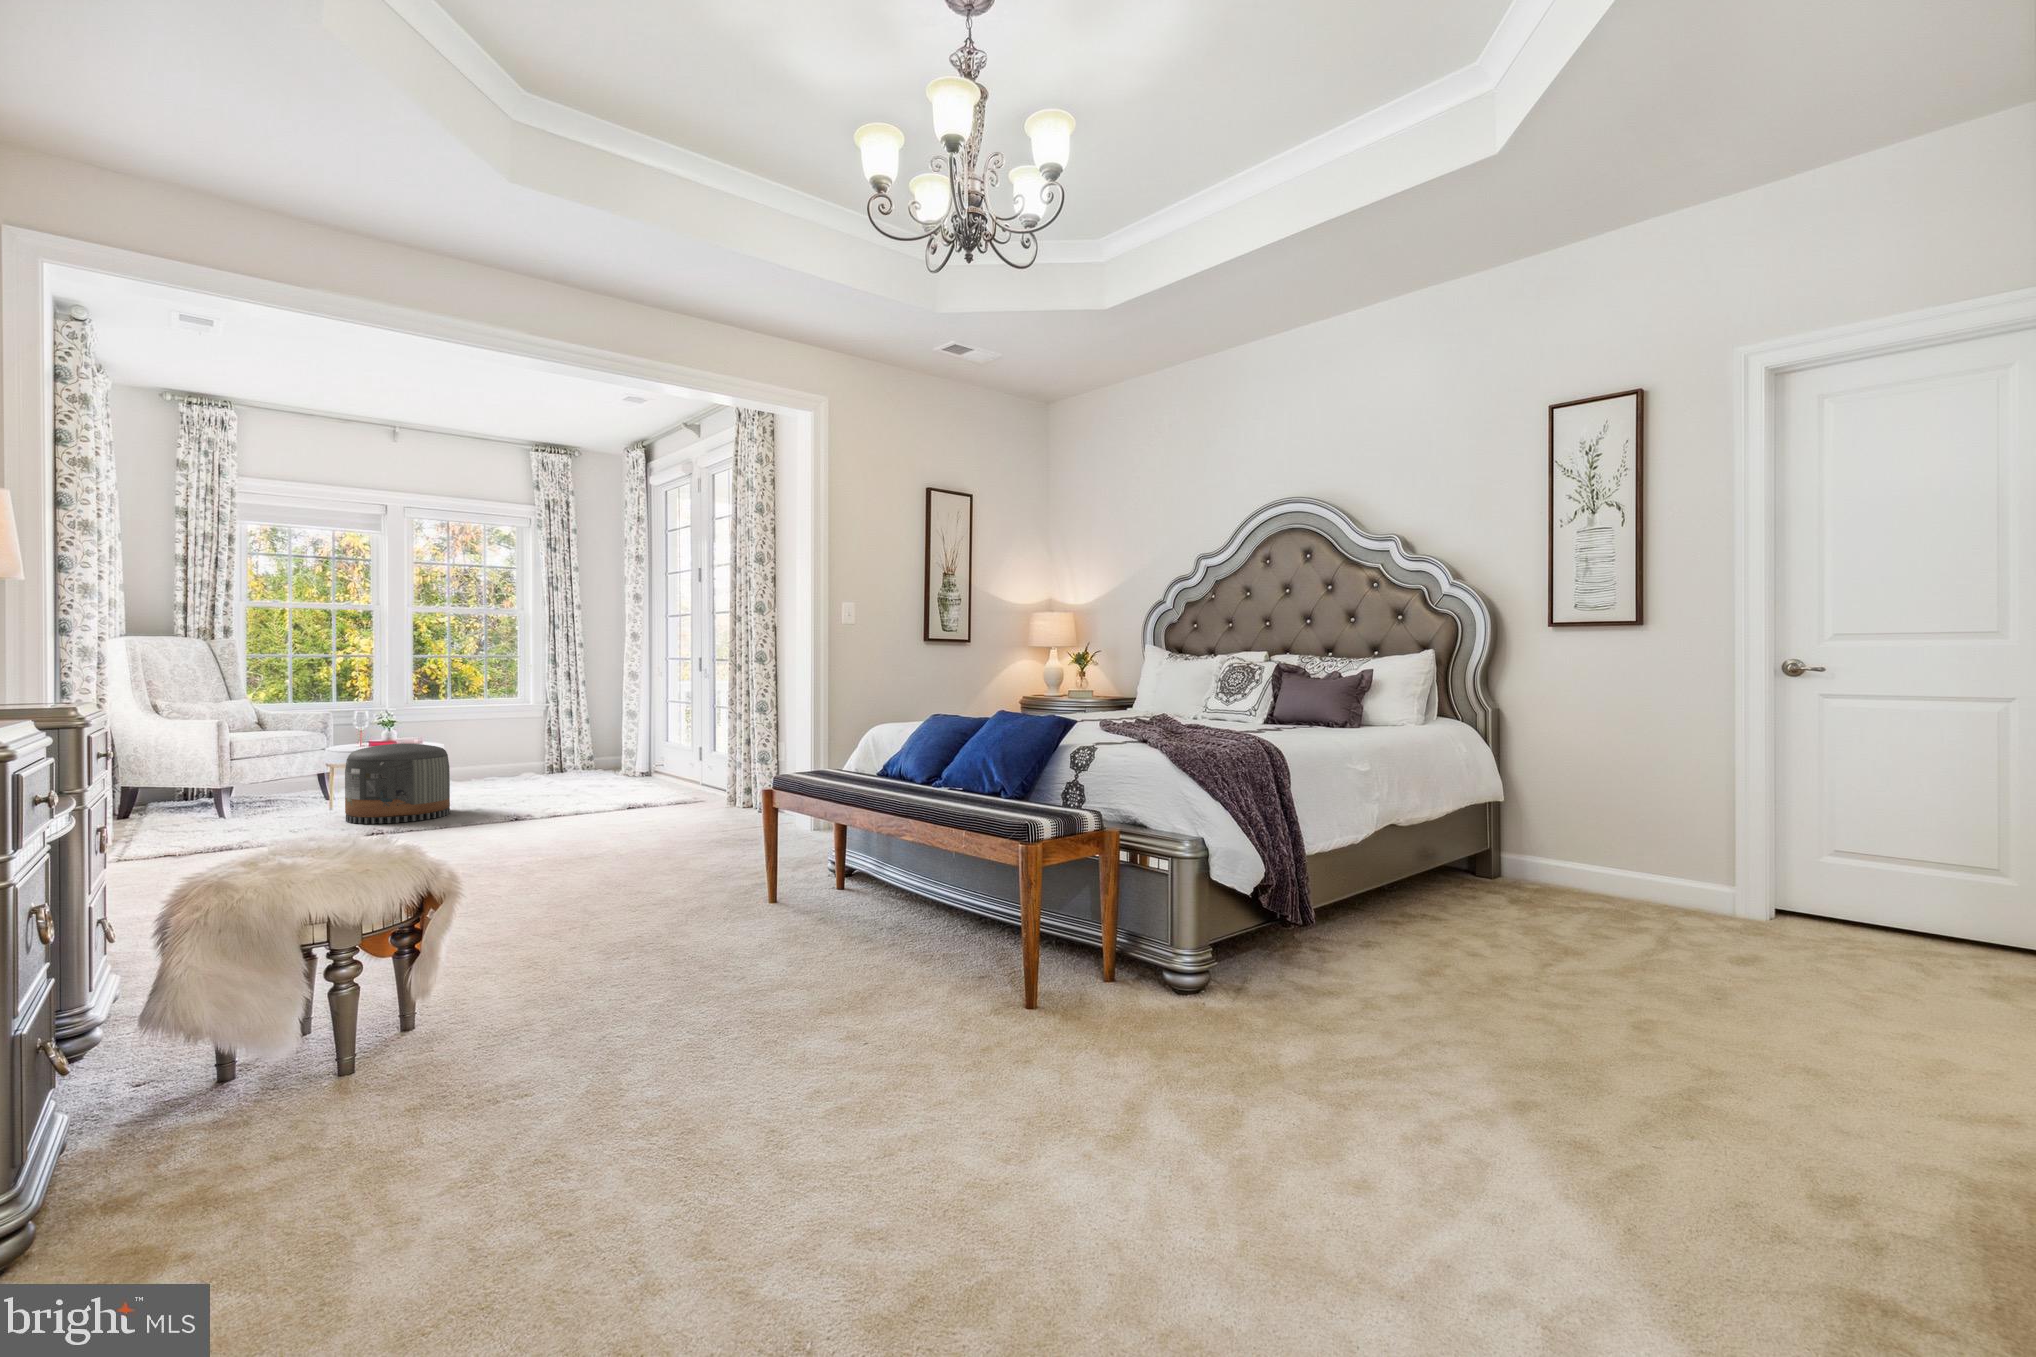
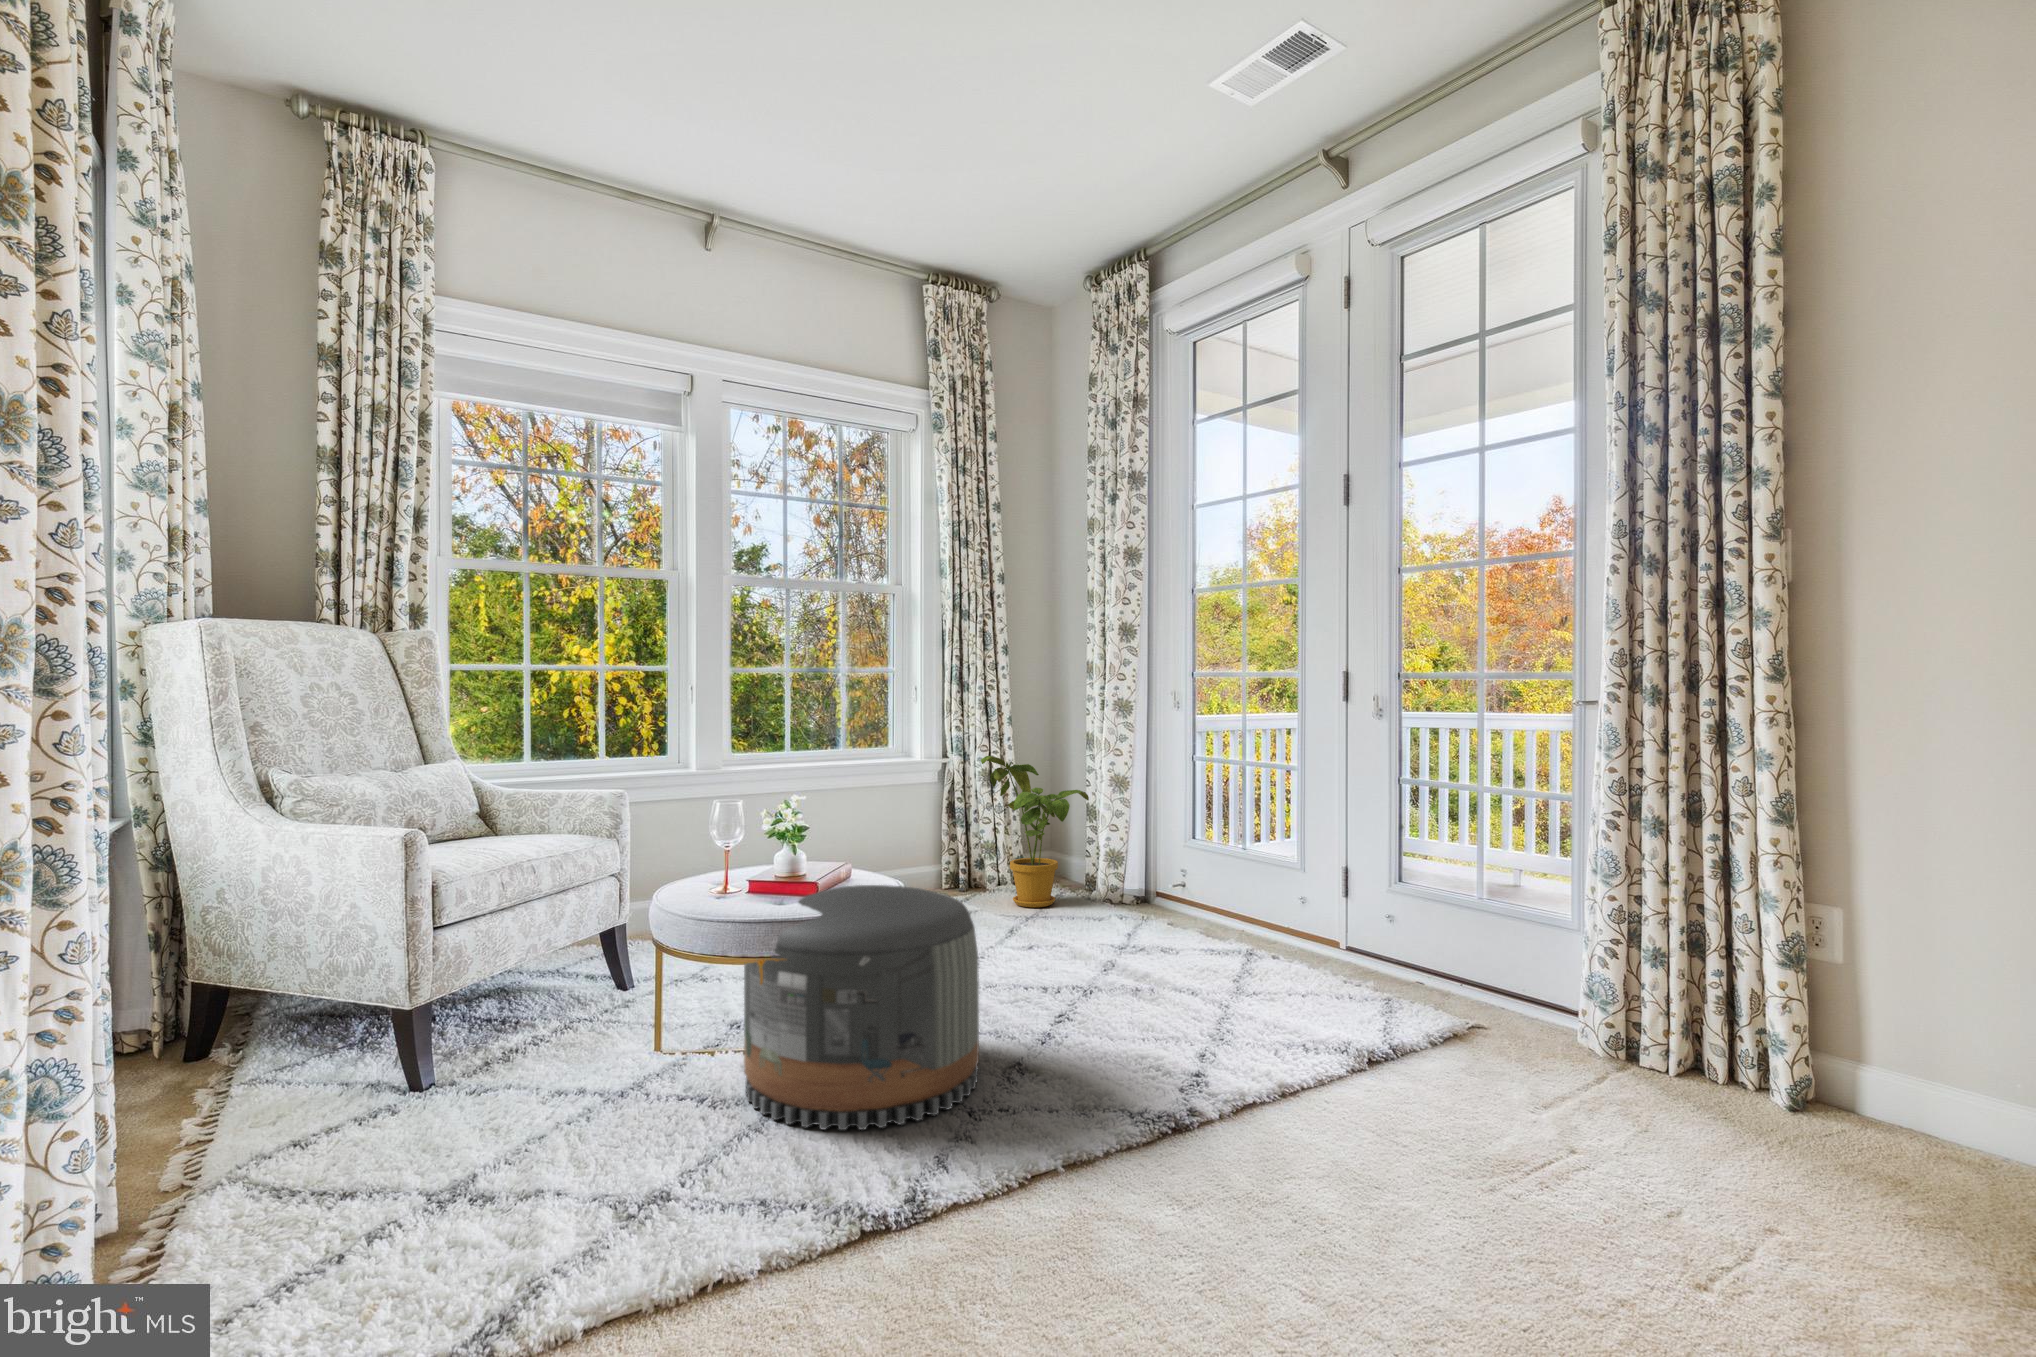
house plant: none [552,702,618,779] -> present [981,756,1089,907]

